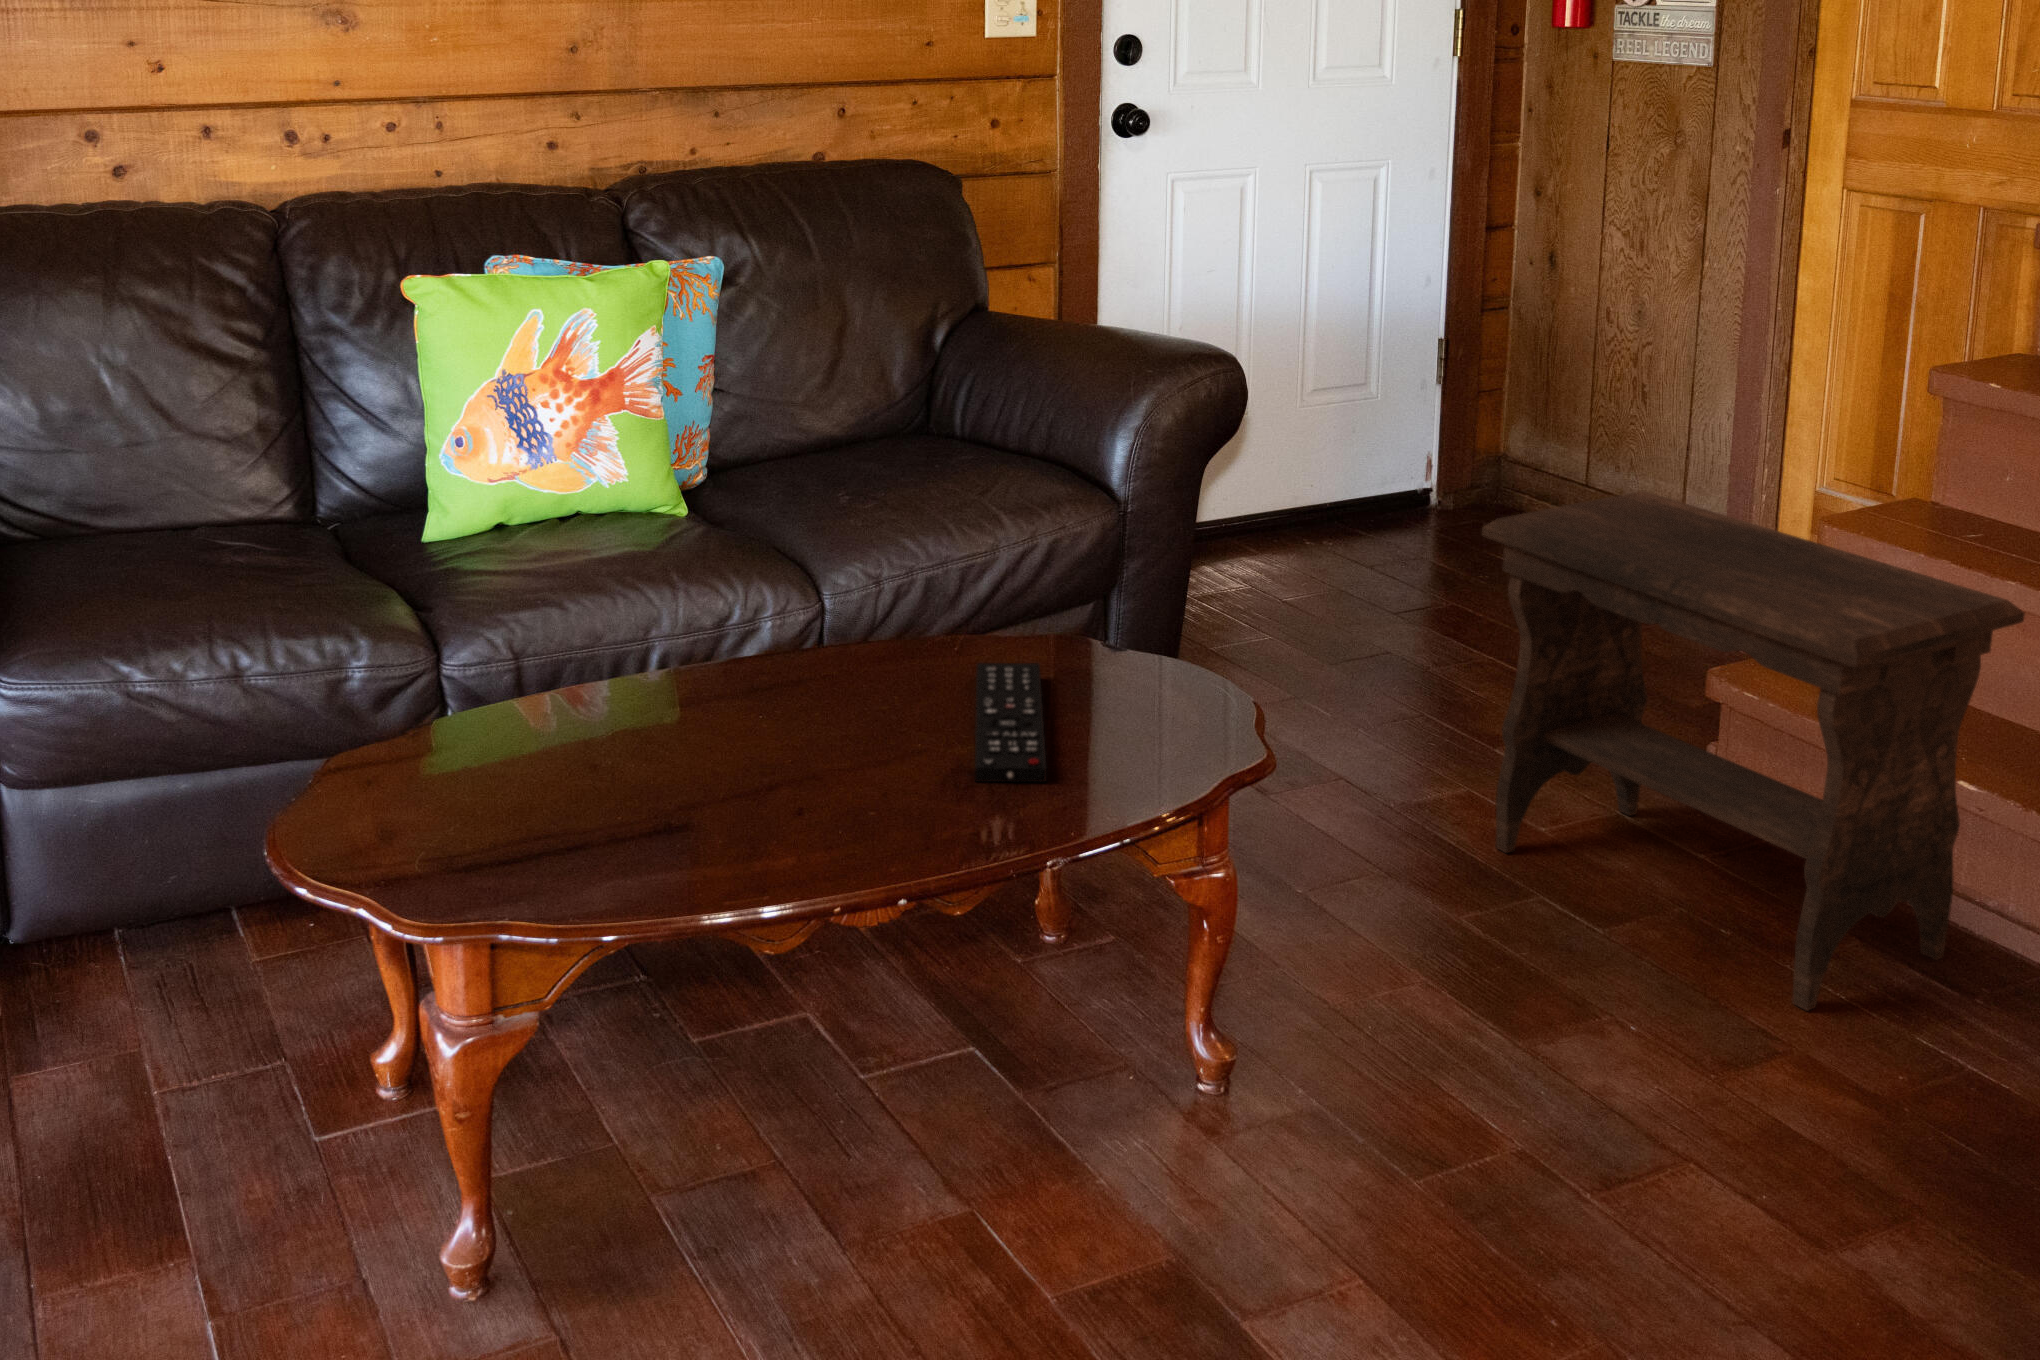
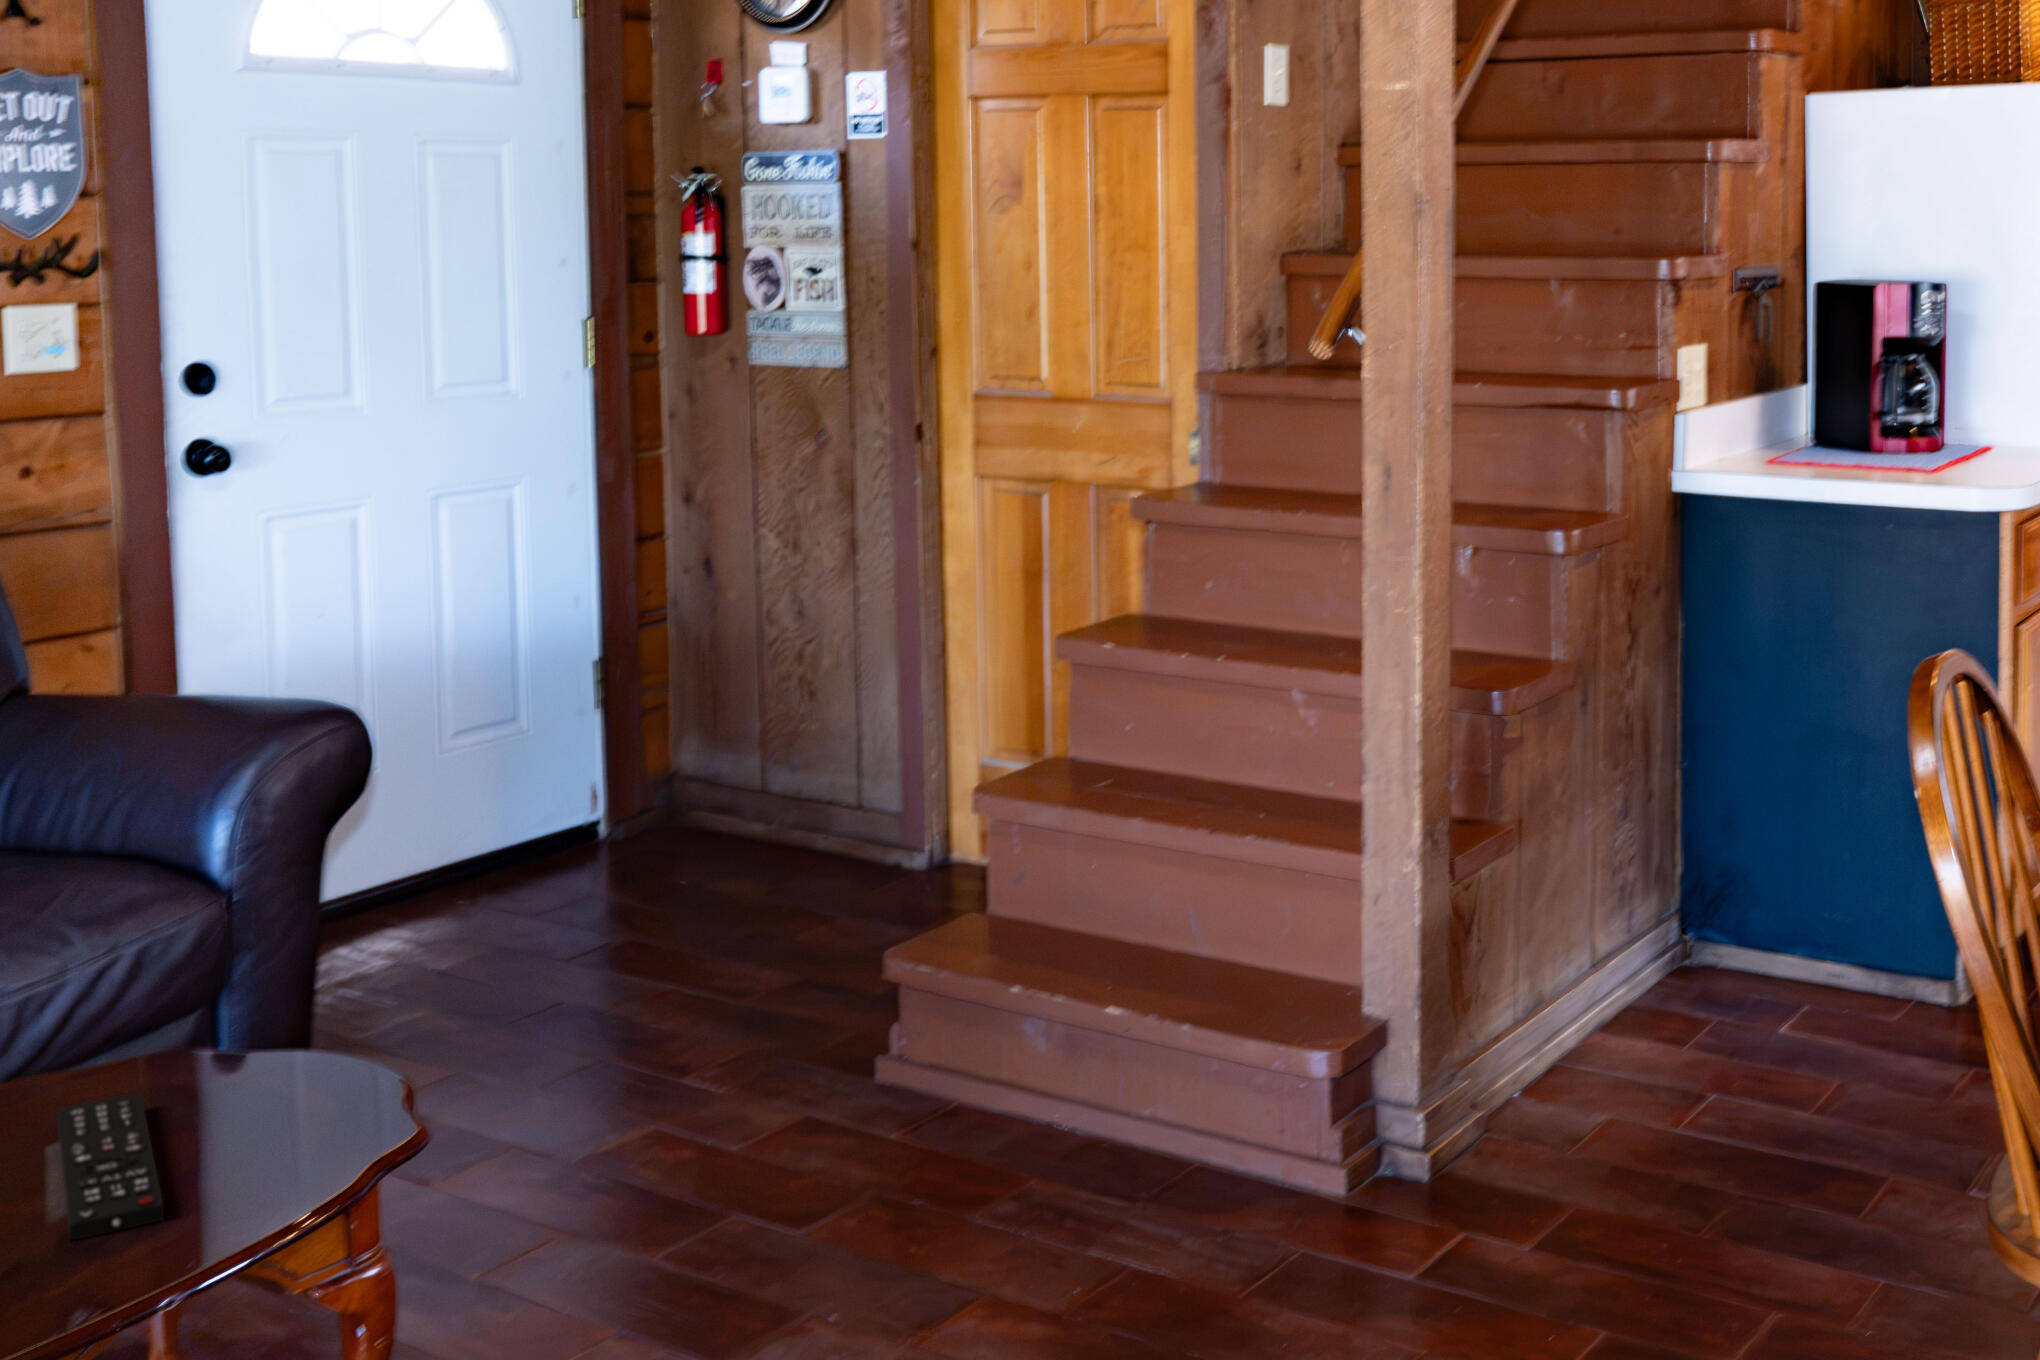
footstool: present [1482,491,2025,1011] -> none [648,789,1141,1253]

